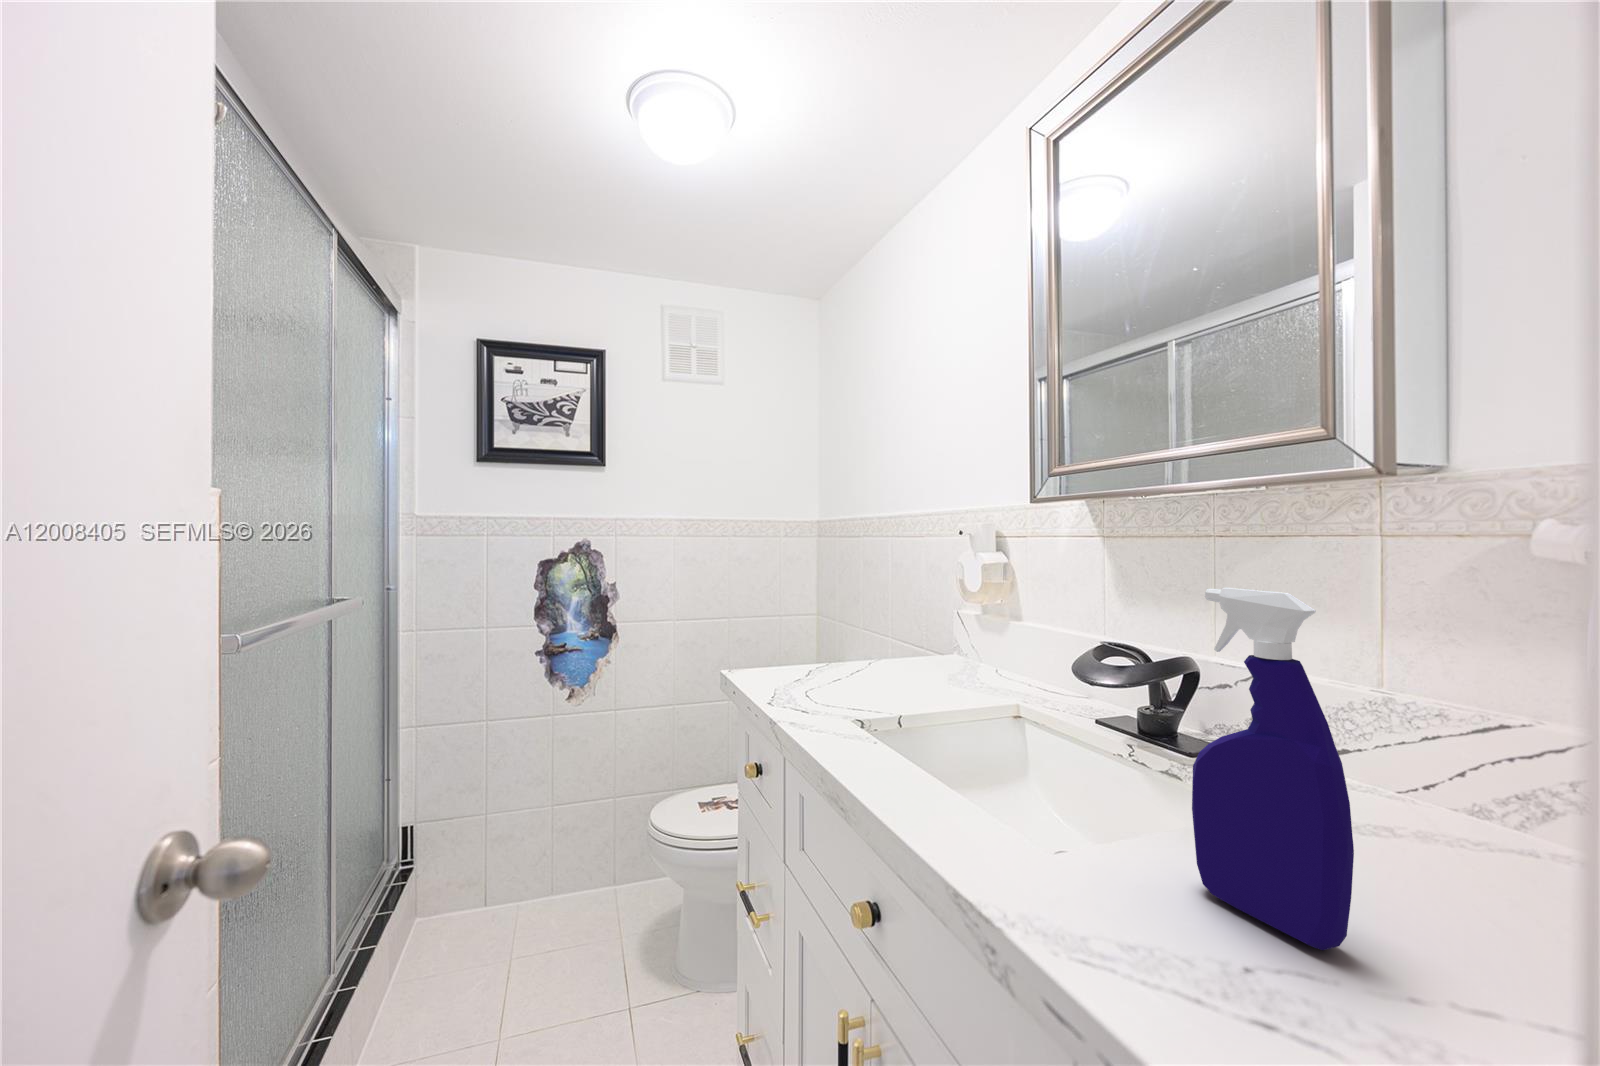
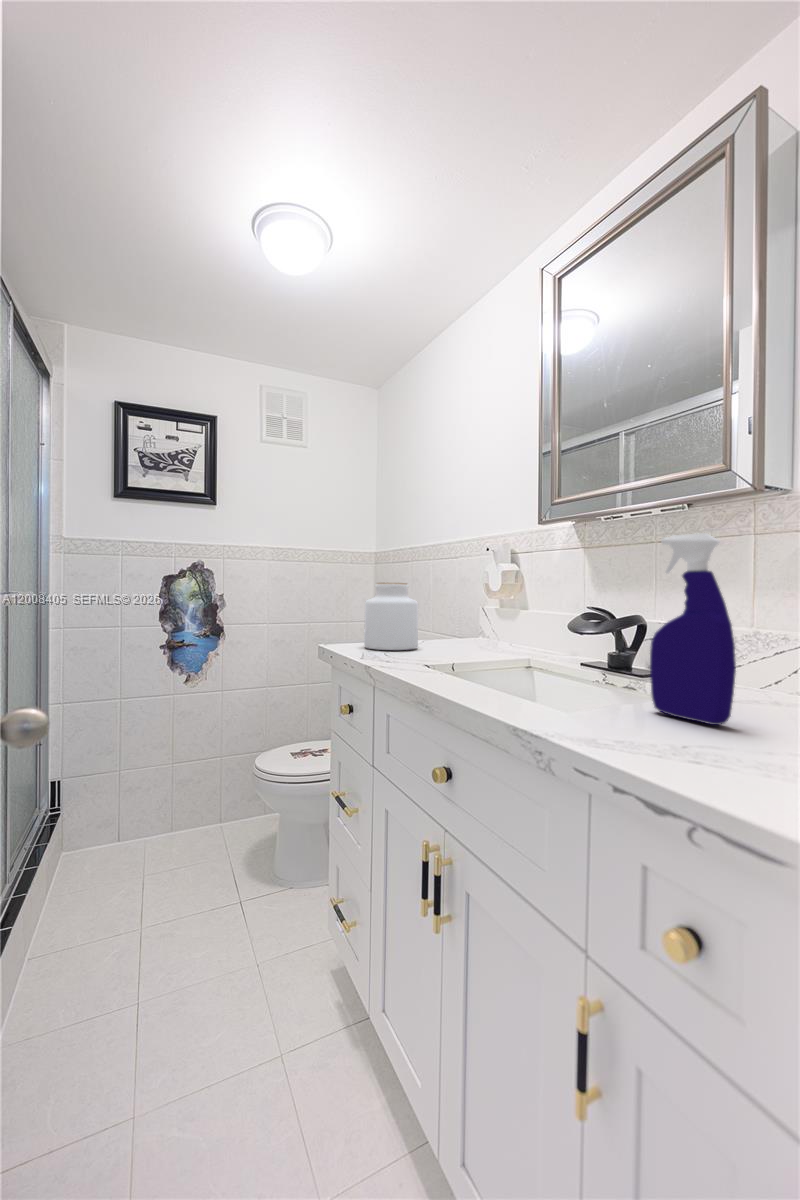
jar: none [778,587,854,688] -> present [364,583,418,650]

